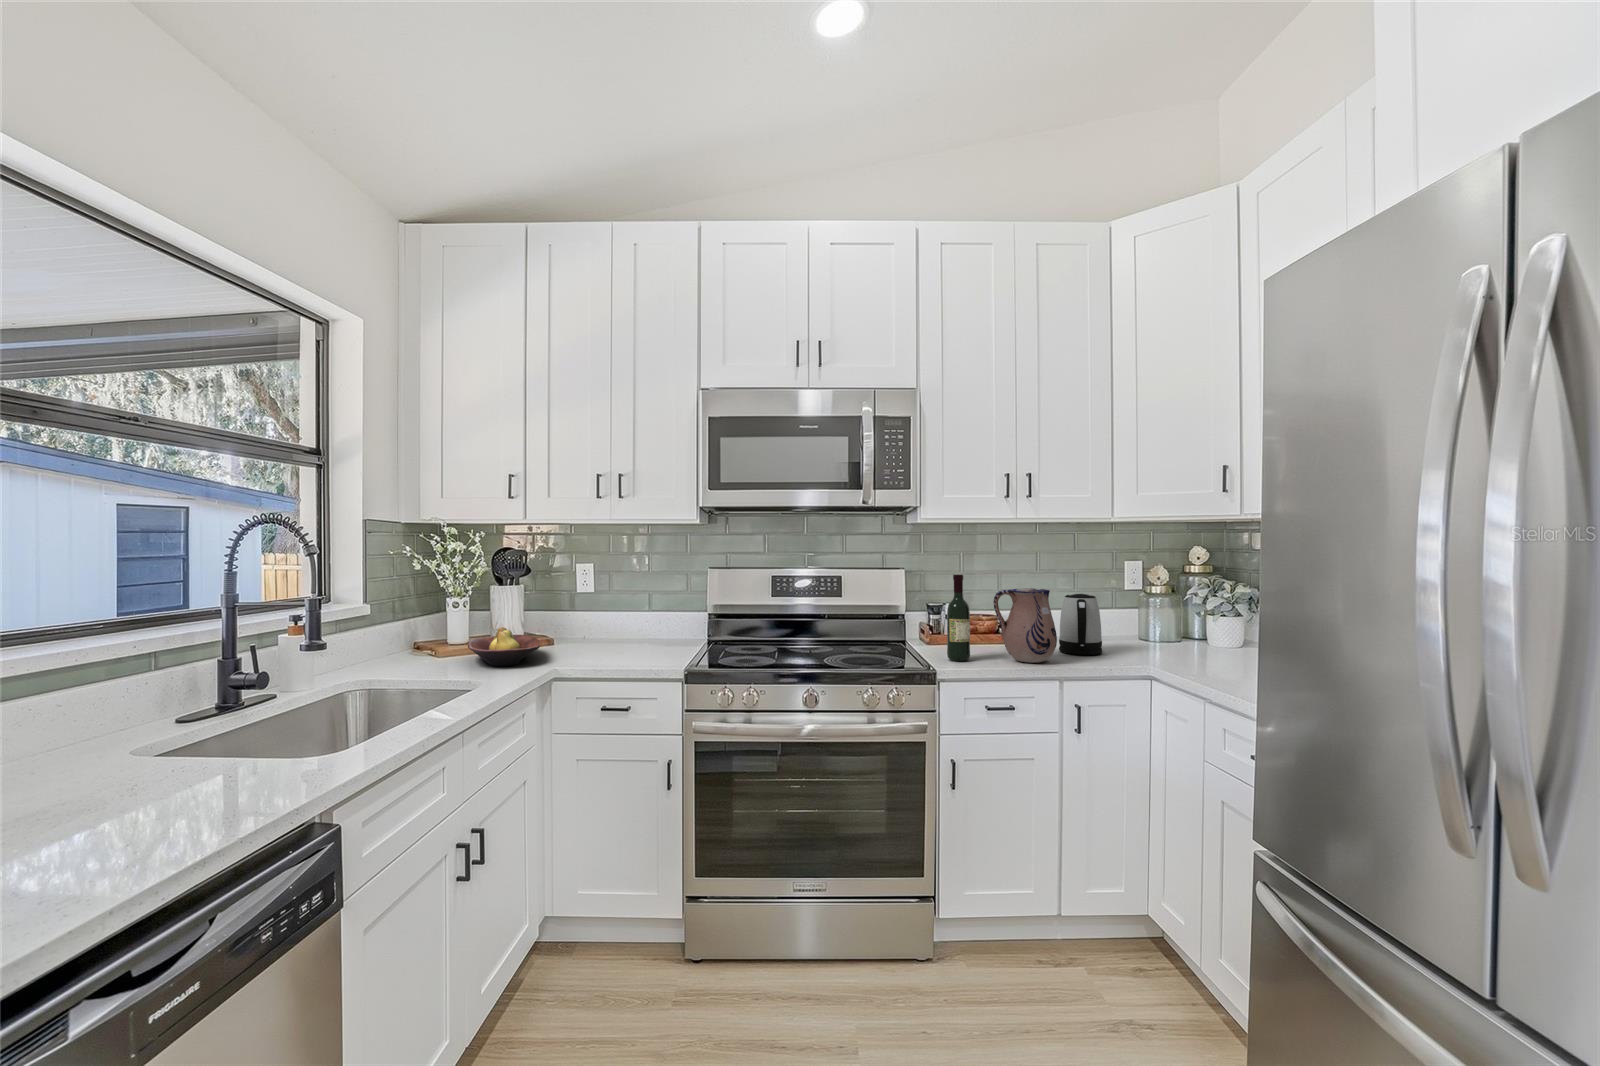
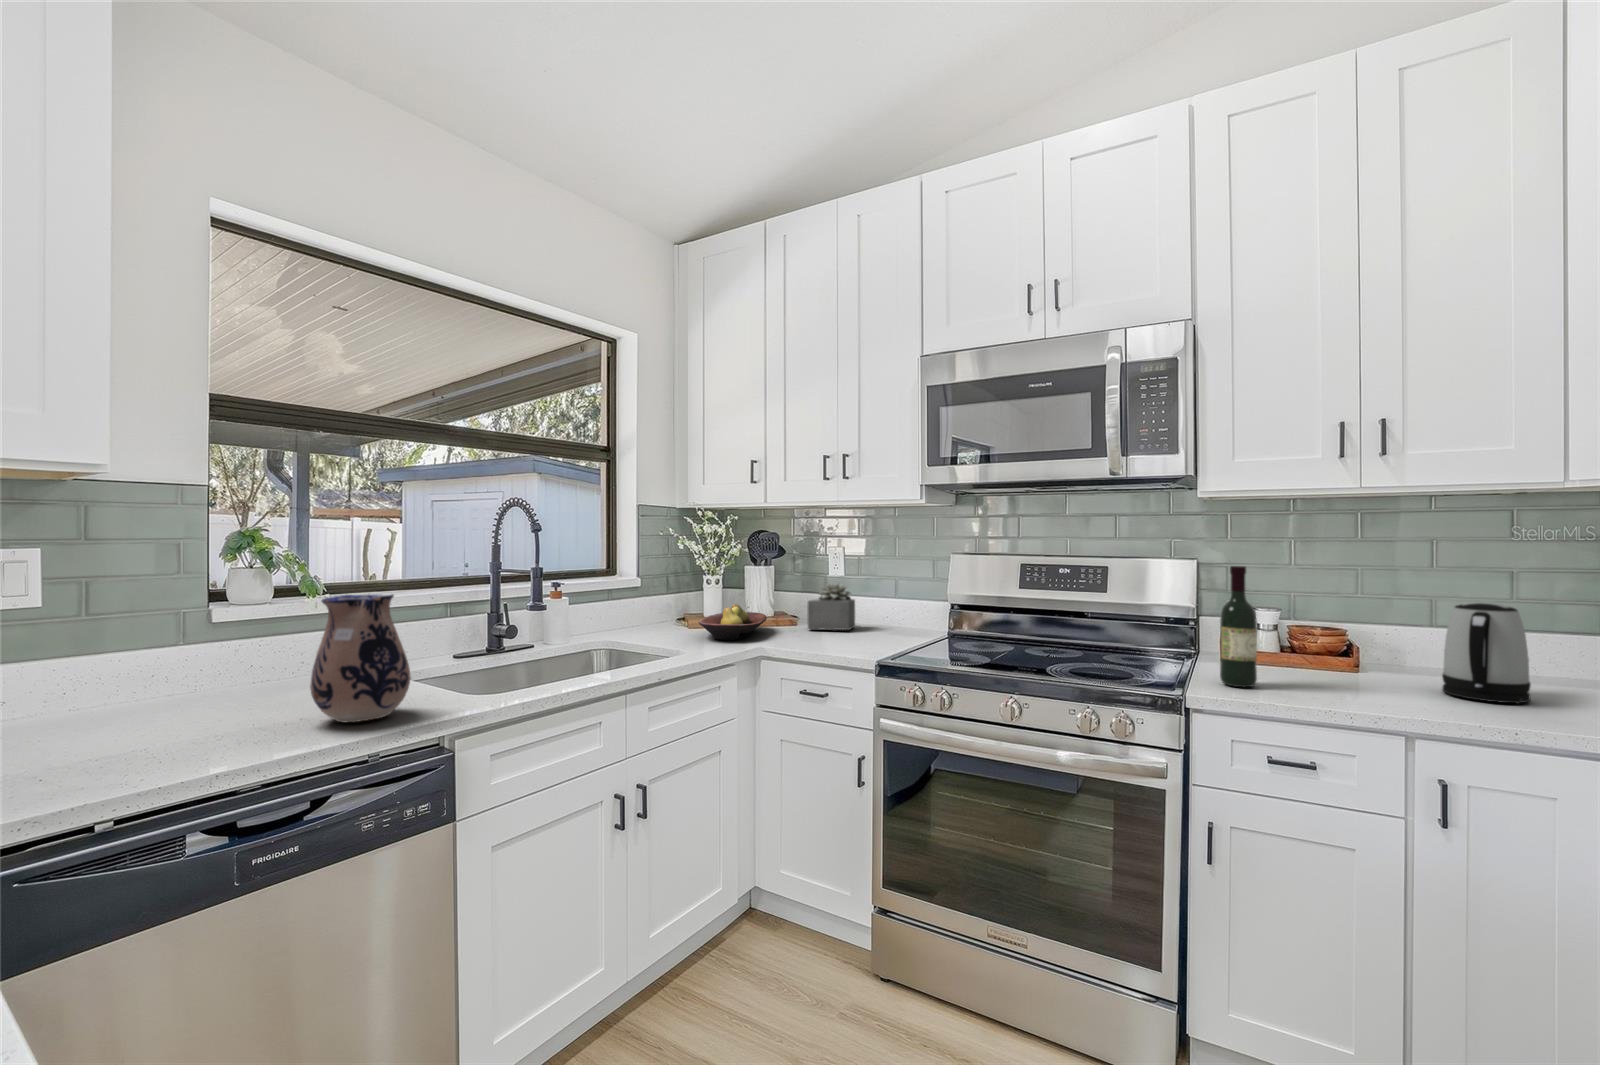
ceramic pitcher: present [993,588,1057,663] -> present [310,594,410,722]
succulent plant: none [577,599,621,647] -> present [807,583,855,630]

